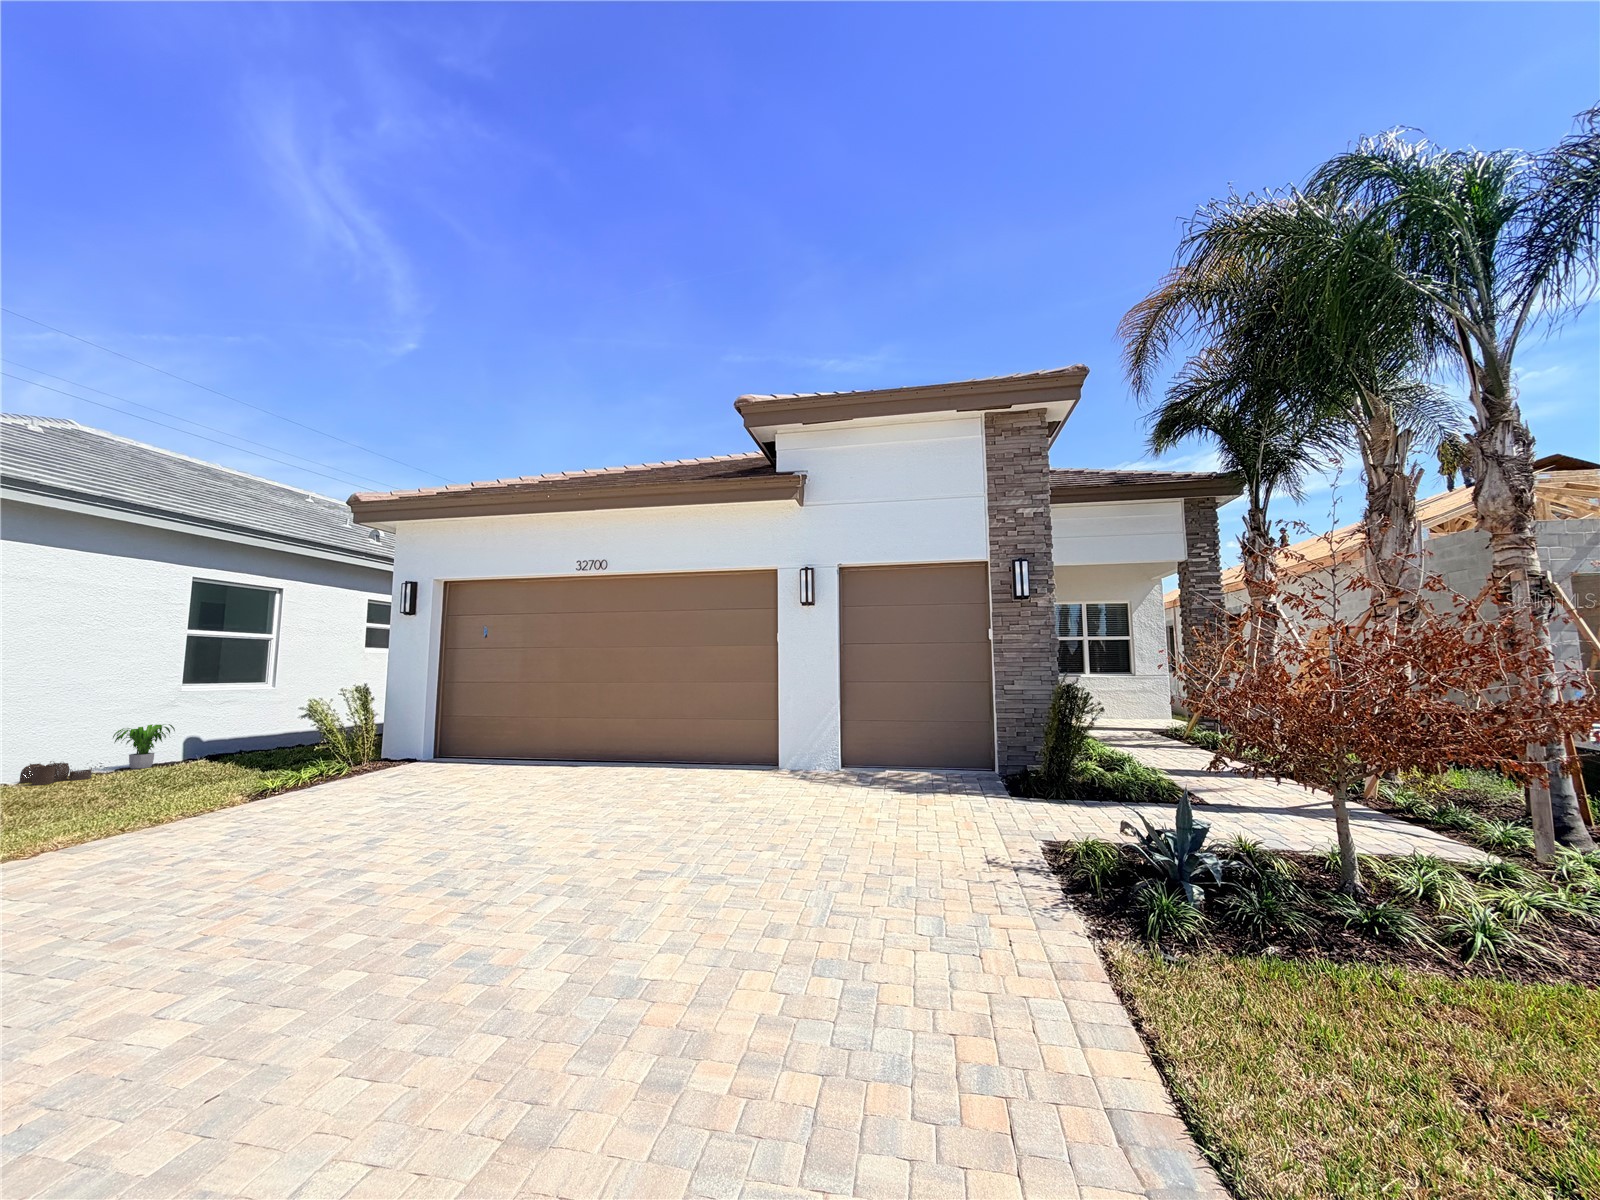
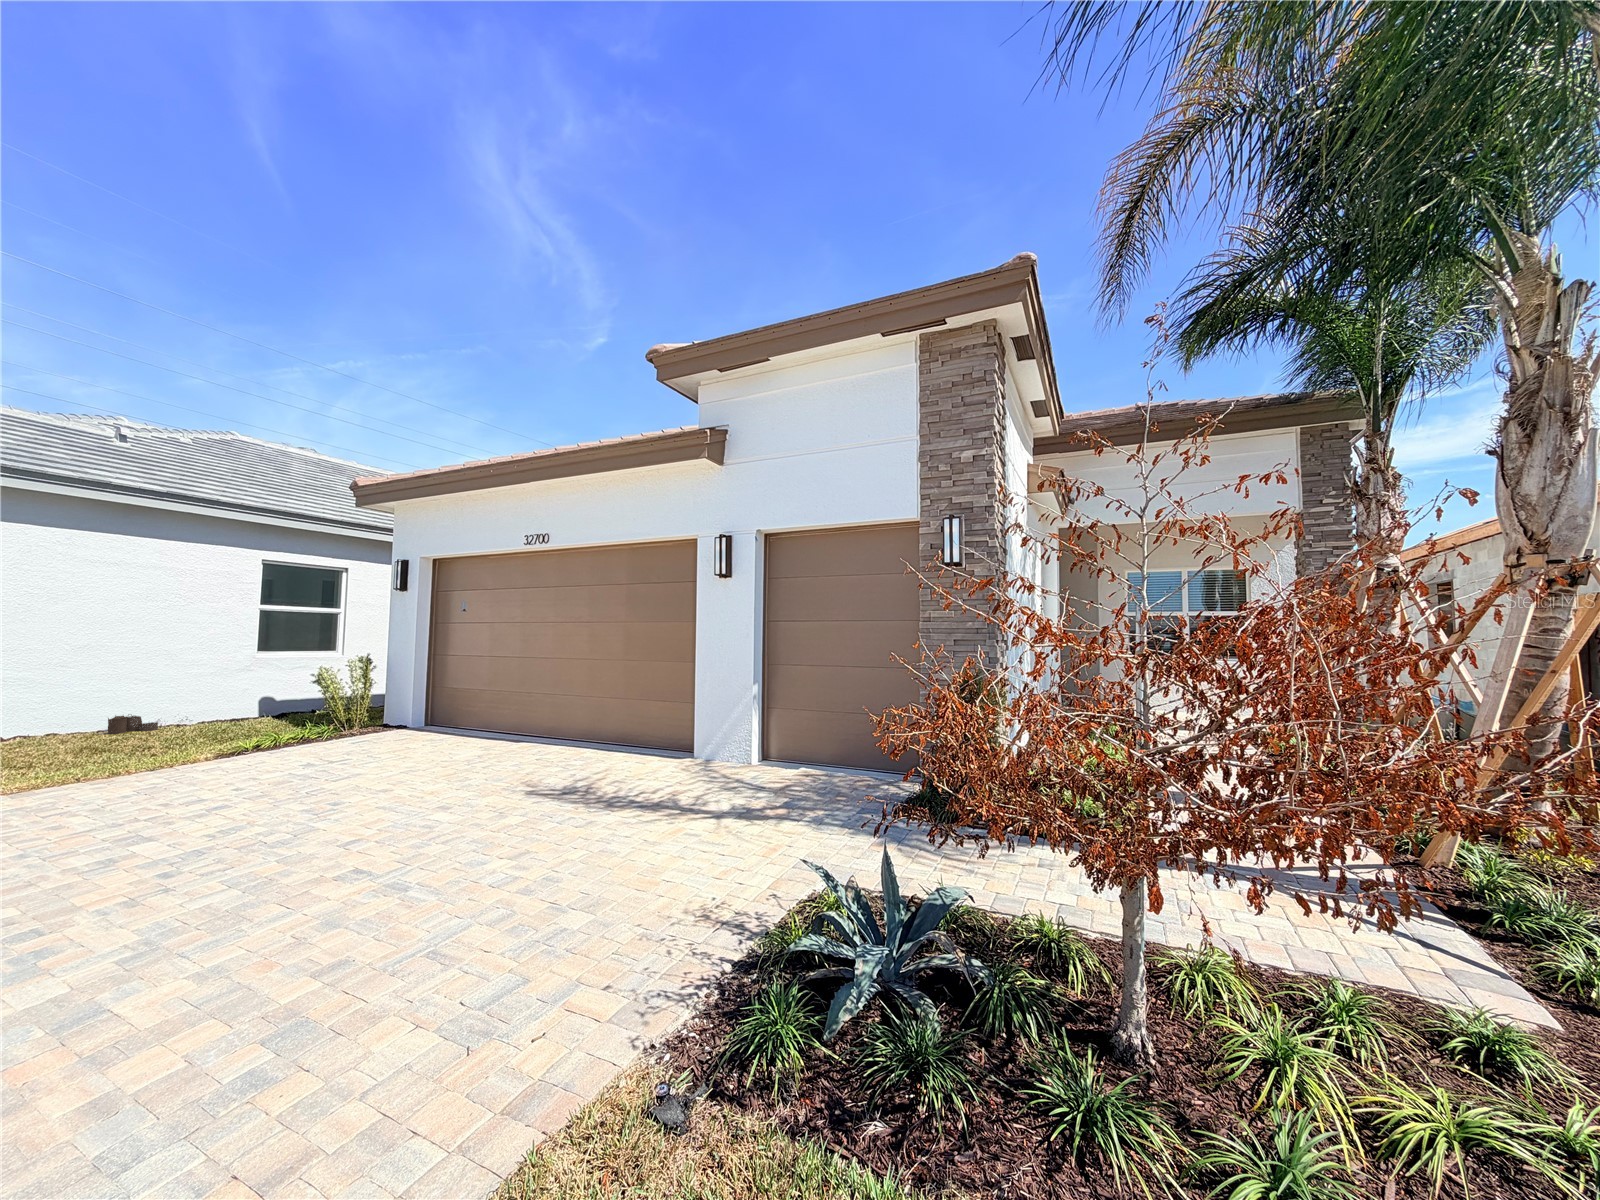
potted plant: present [113,724,175,769] -> none [186,685,237,723]

